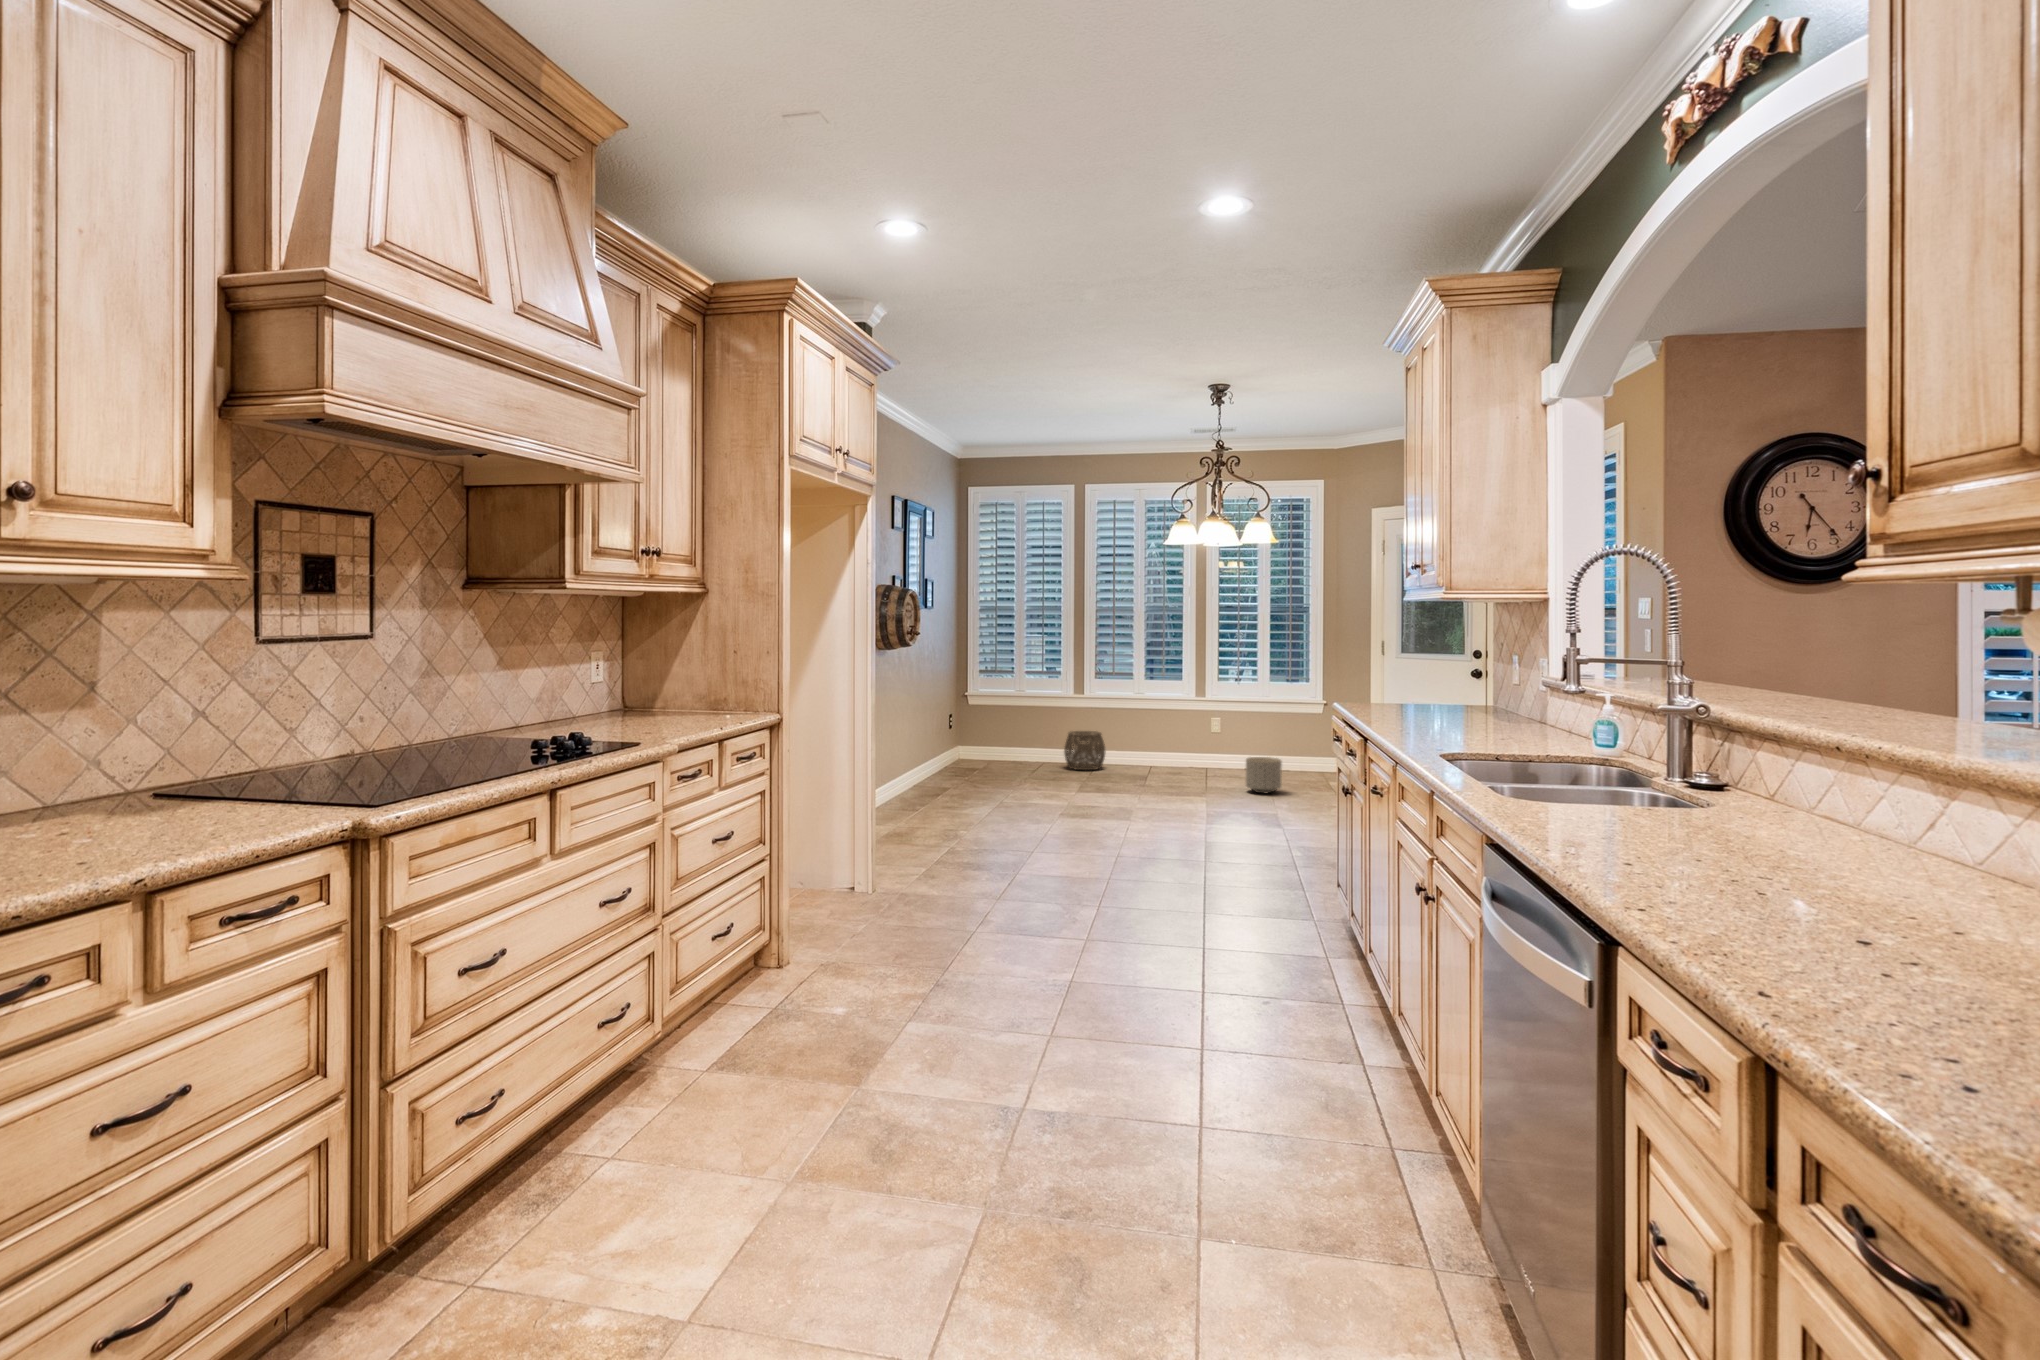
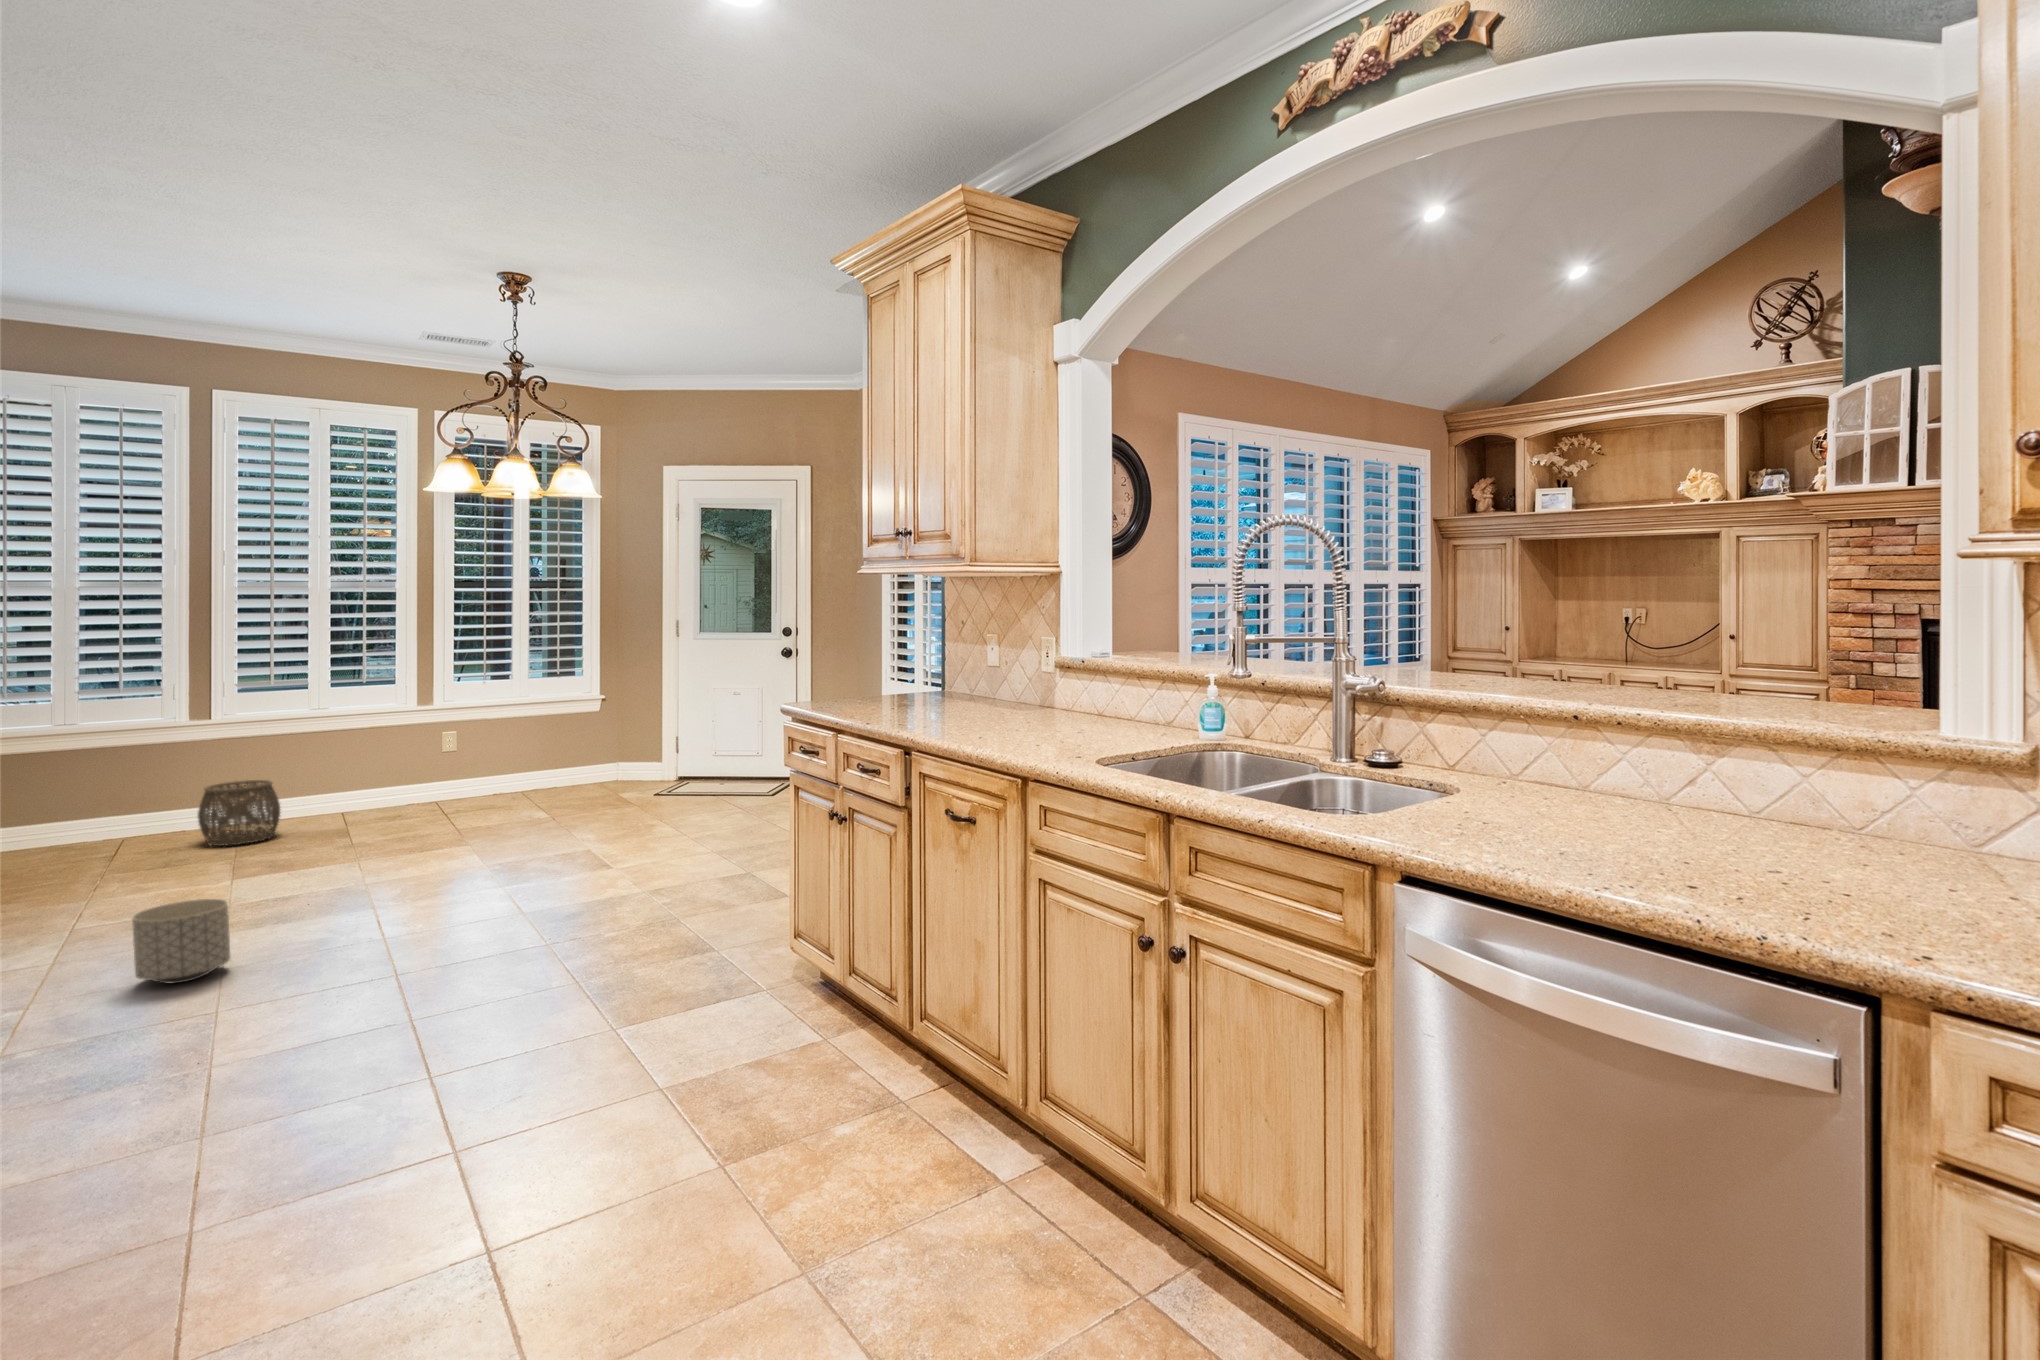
planter: present [1246,757,1282,794] -> present [132,899,230,983]

